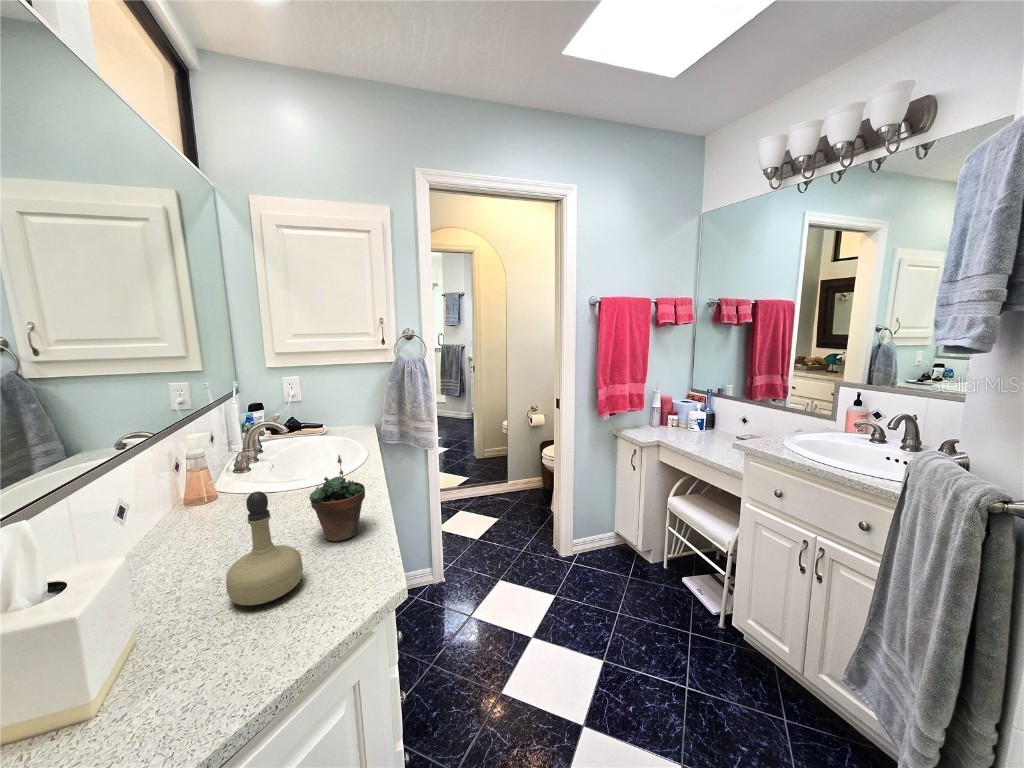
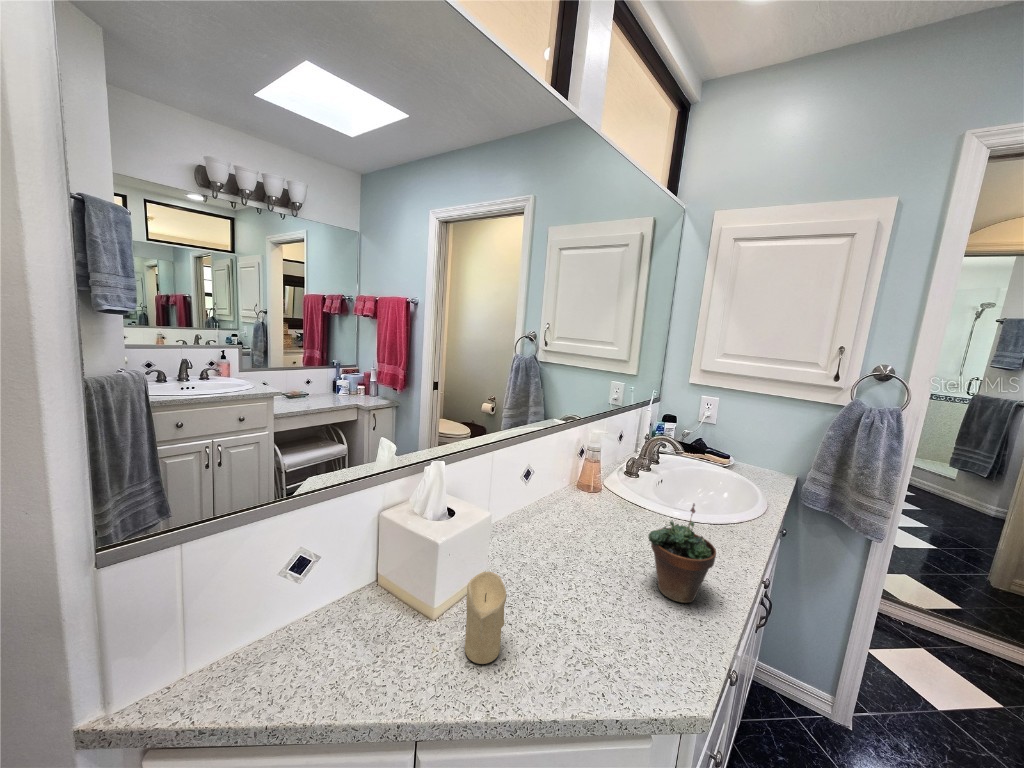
perfume bottle: present [226,491,303,605] -> none [549,506,615,620]
candle: none [150,602,215,709] -> present [465,572,507,664]

